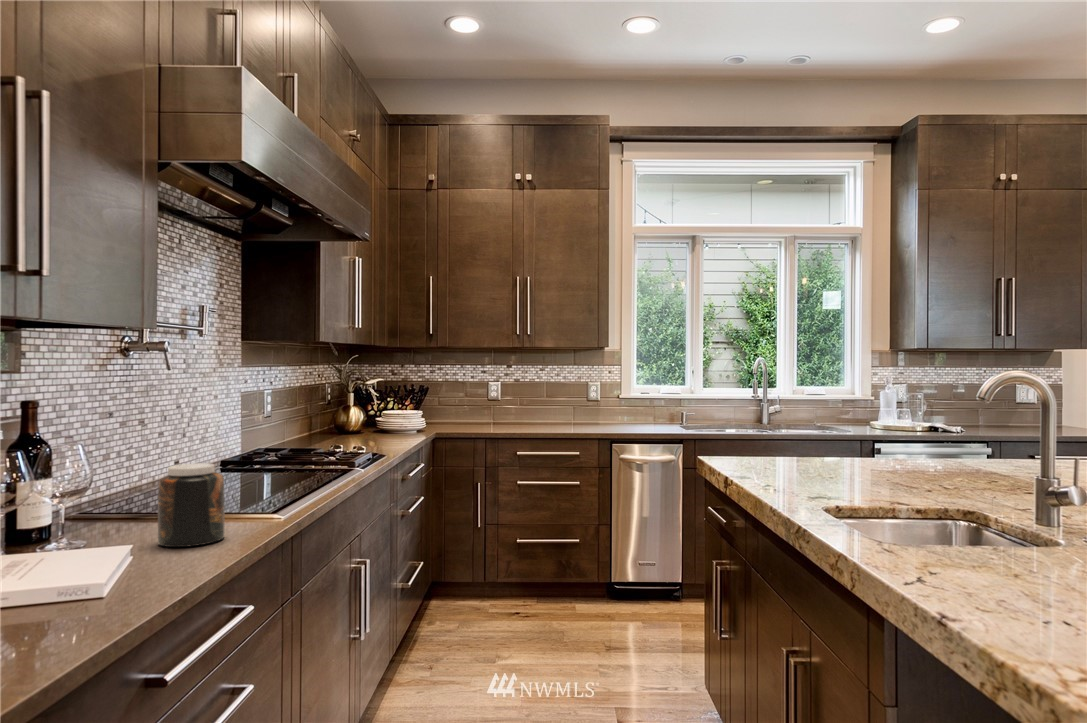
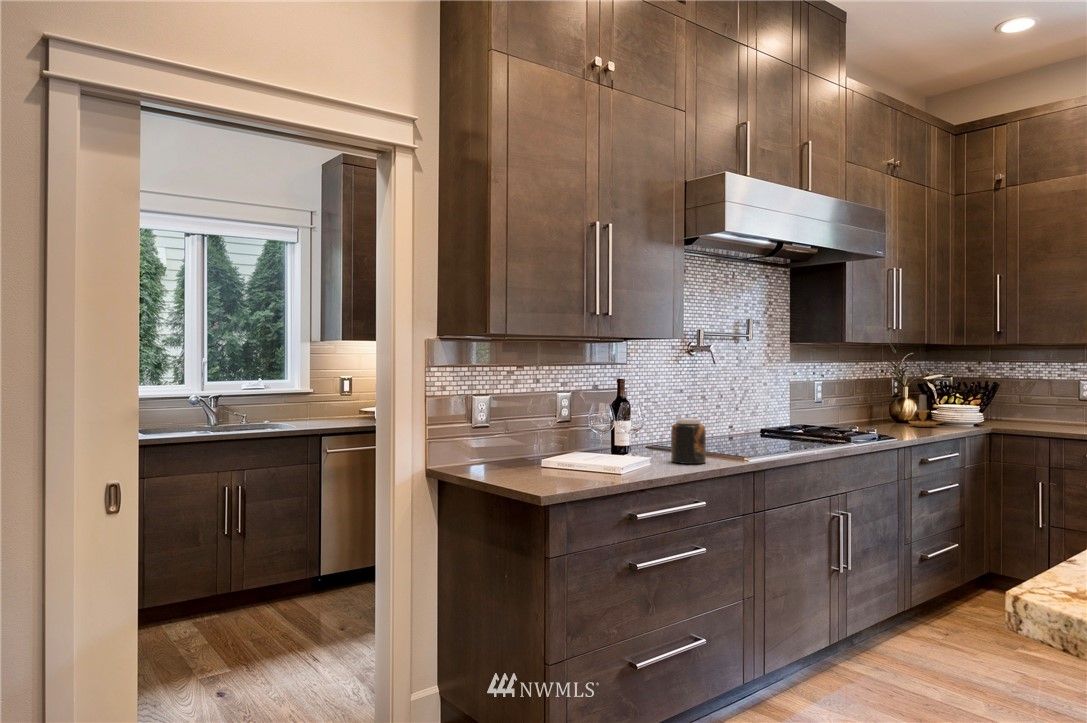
candle: none [367,399,403,437] -> present [909,395,938,427]

